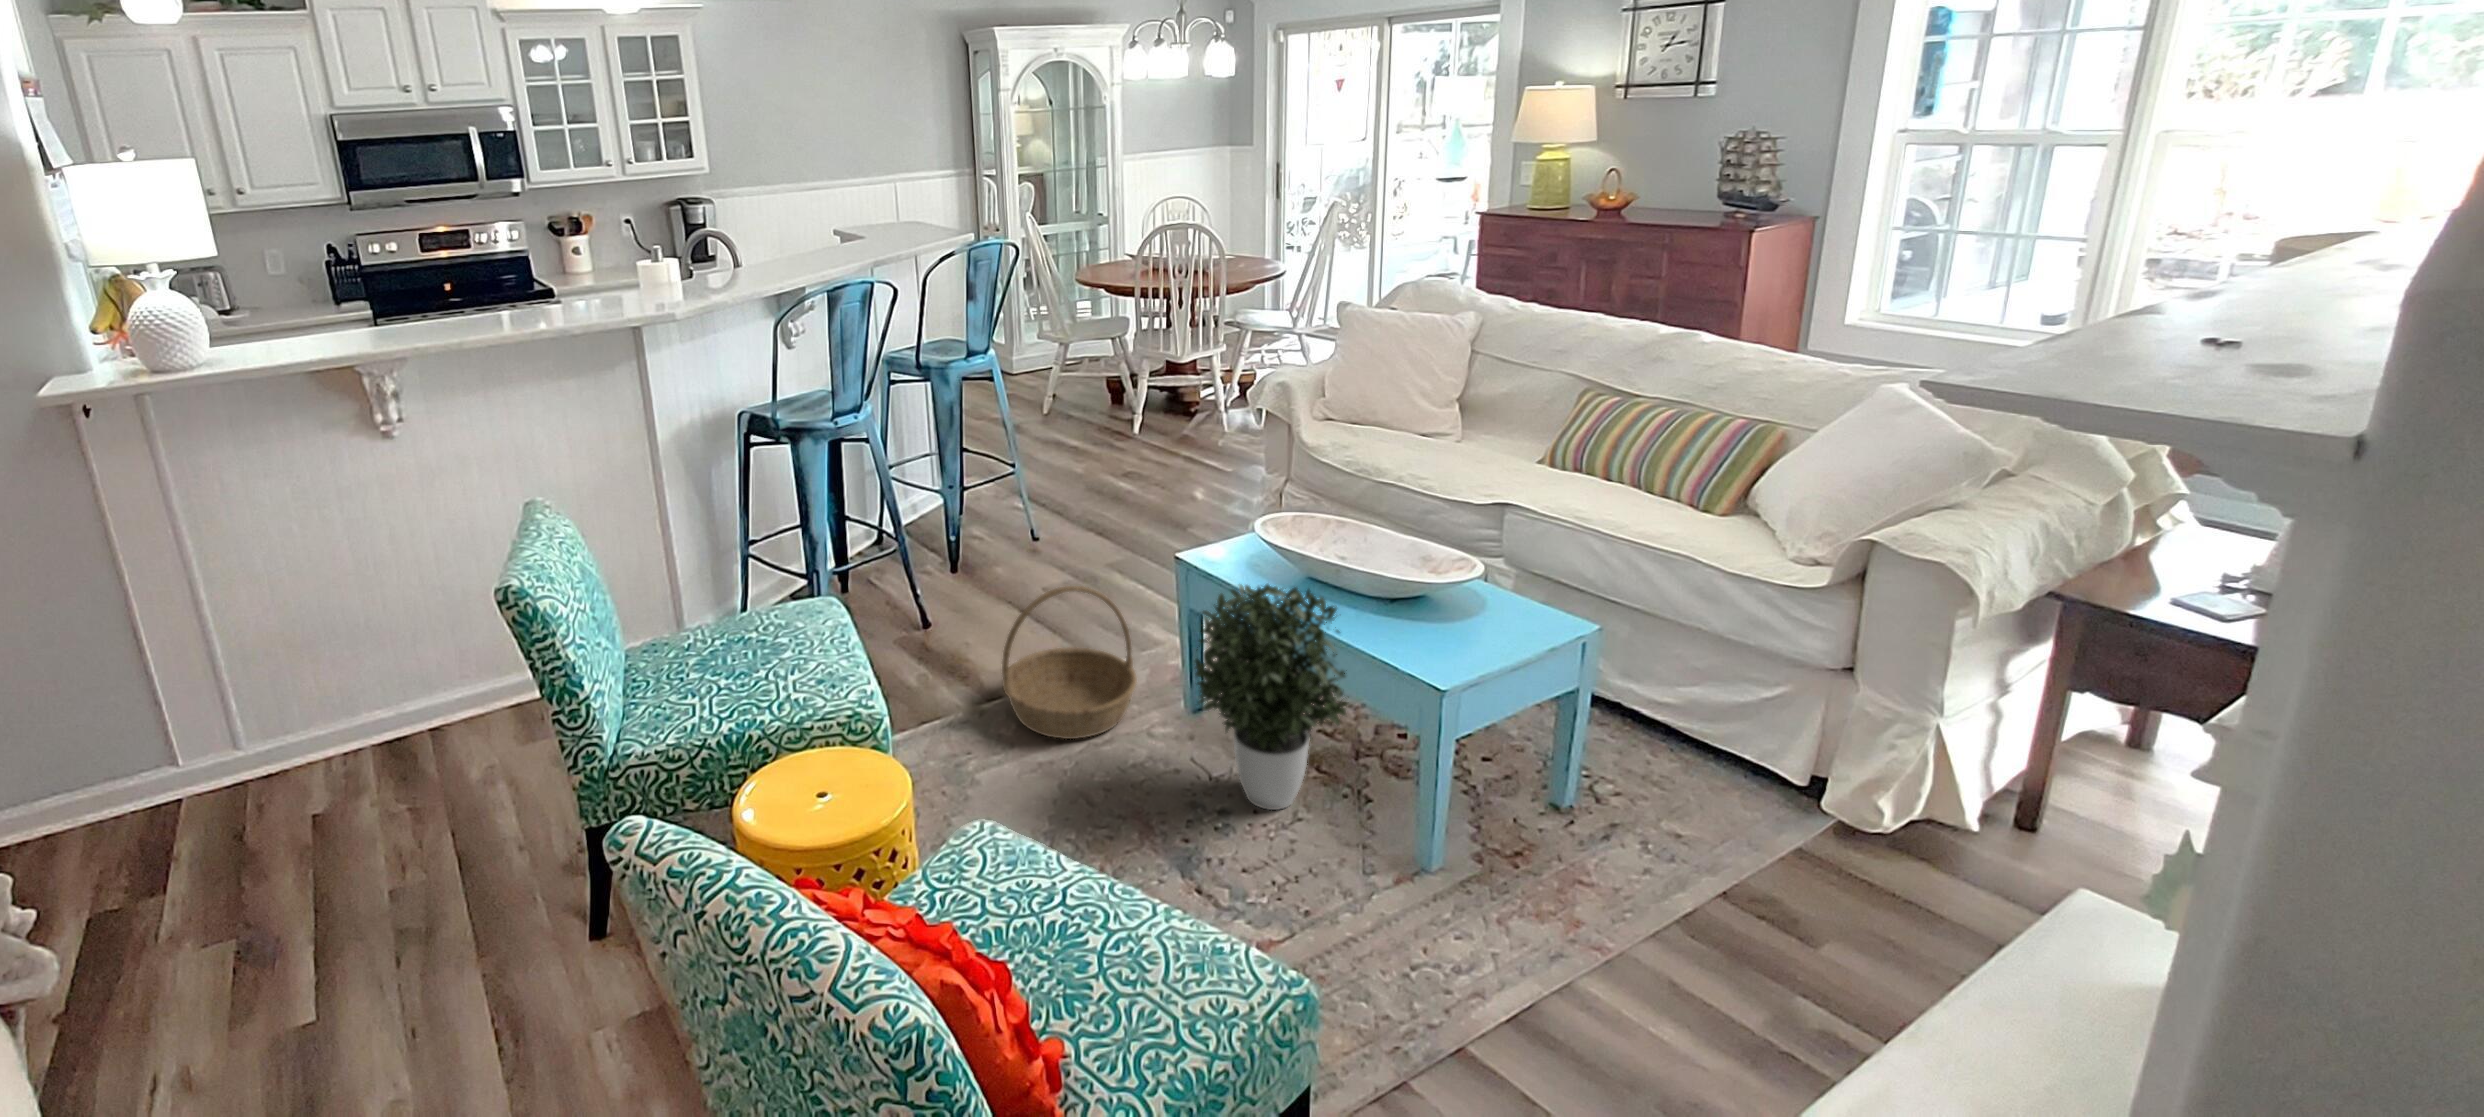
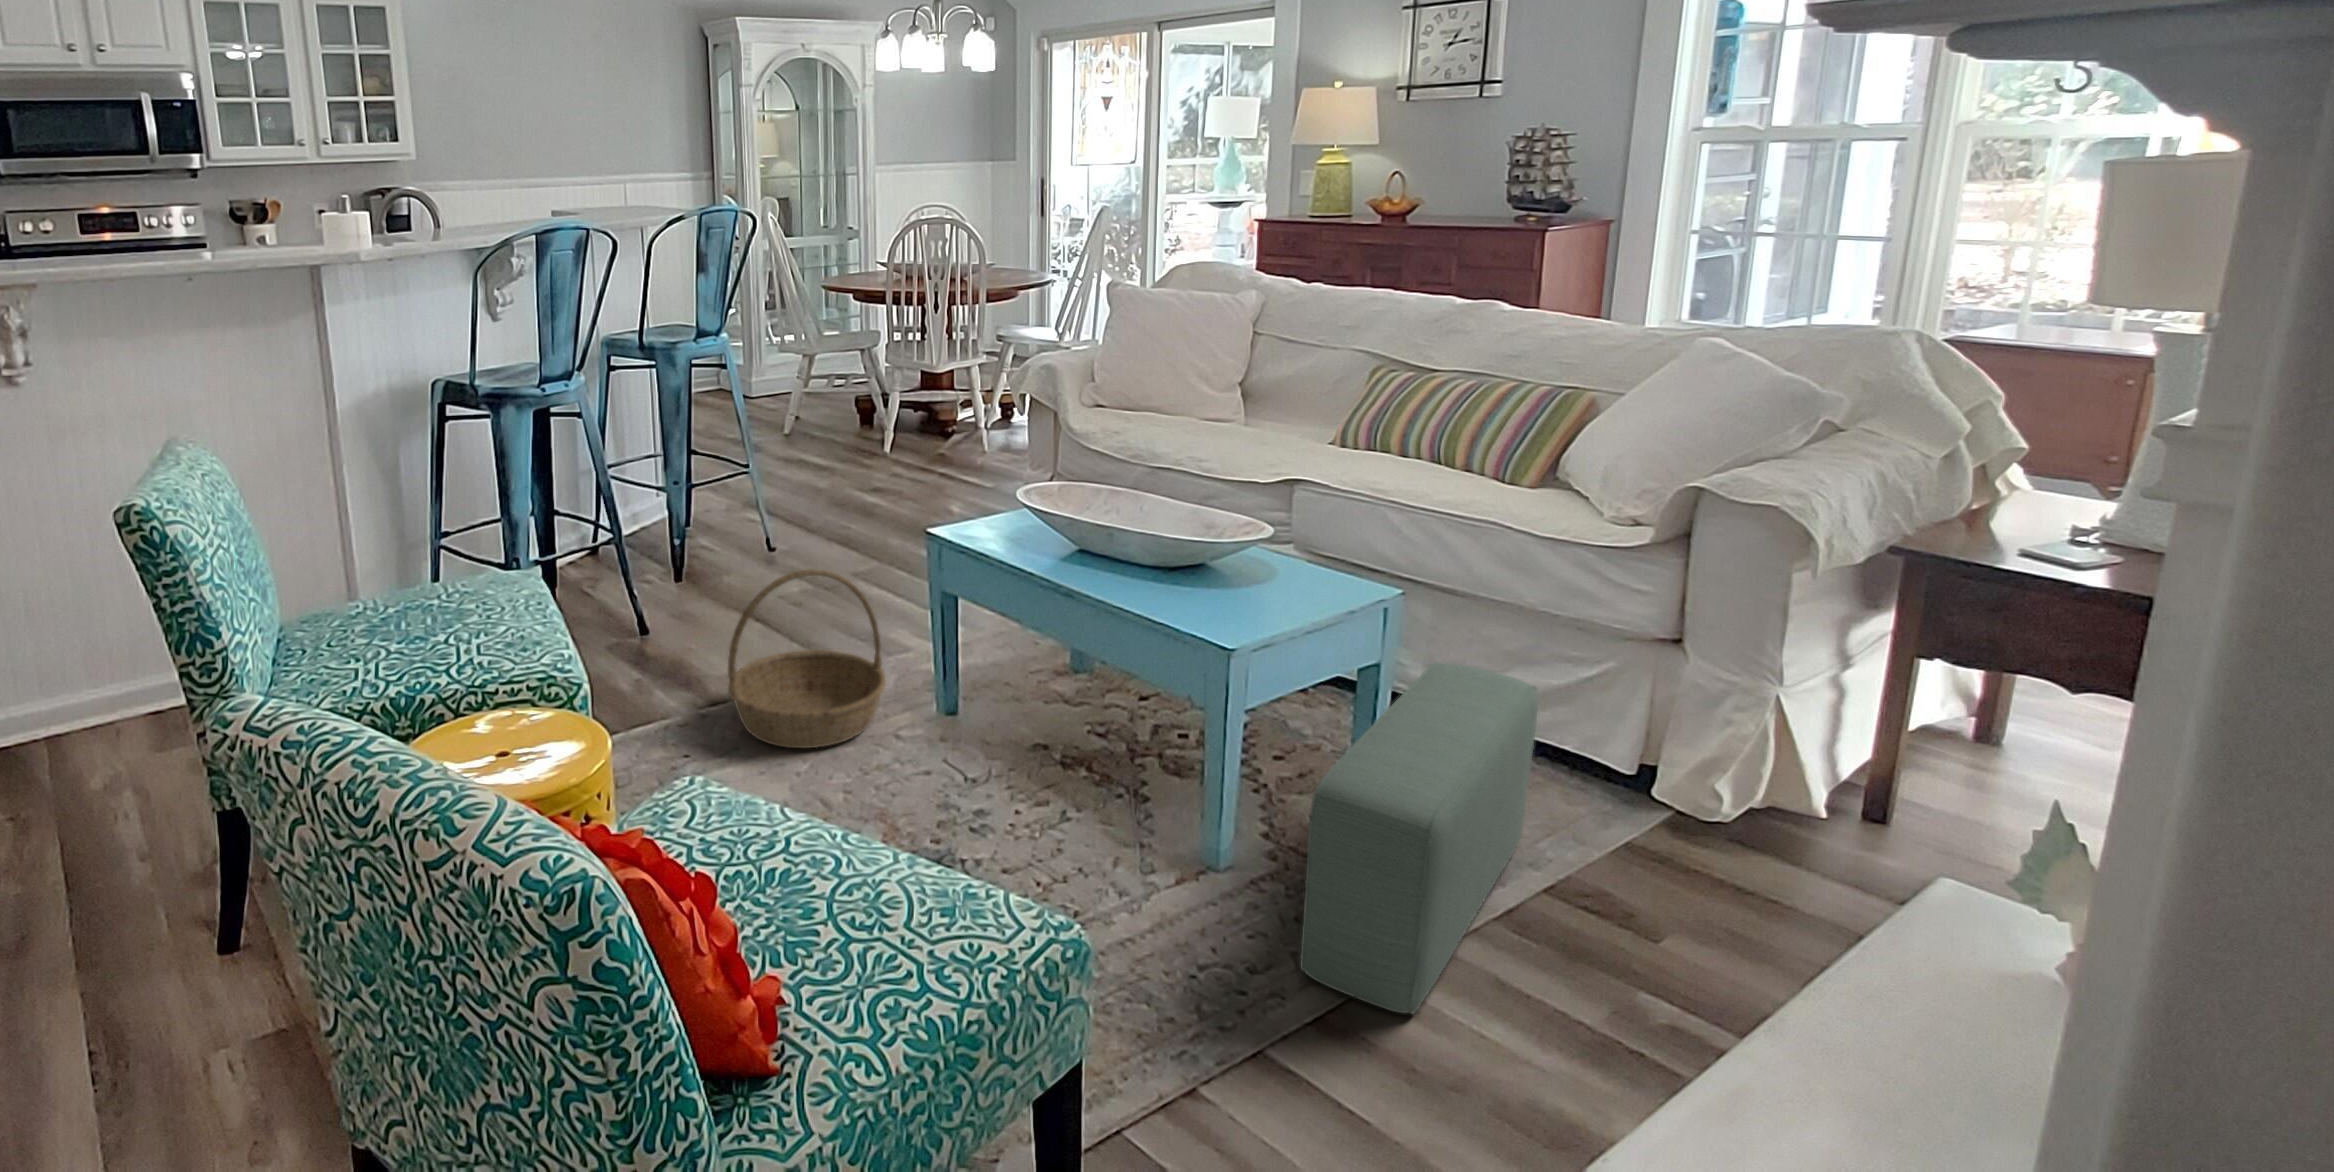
potted plant: present [1195,584,1349,810] -> none [951,548,1133,811]
pouf: none [1514,696,1754,1038] -> present [1300,662,1538,1014]

